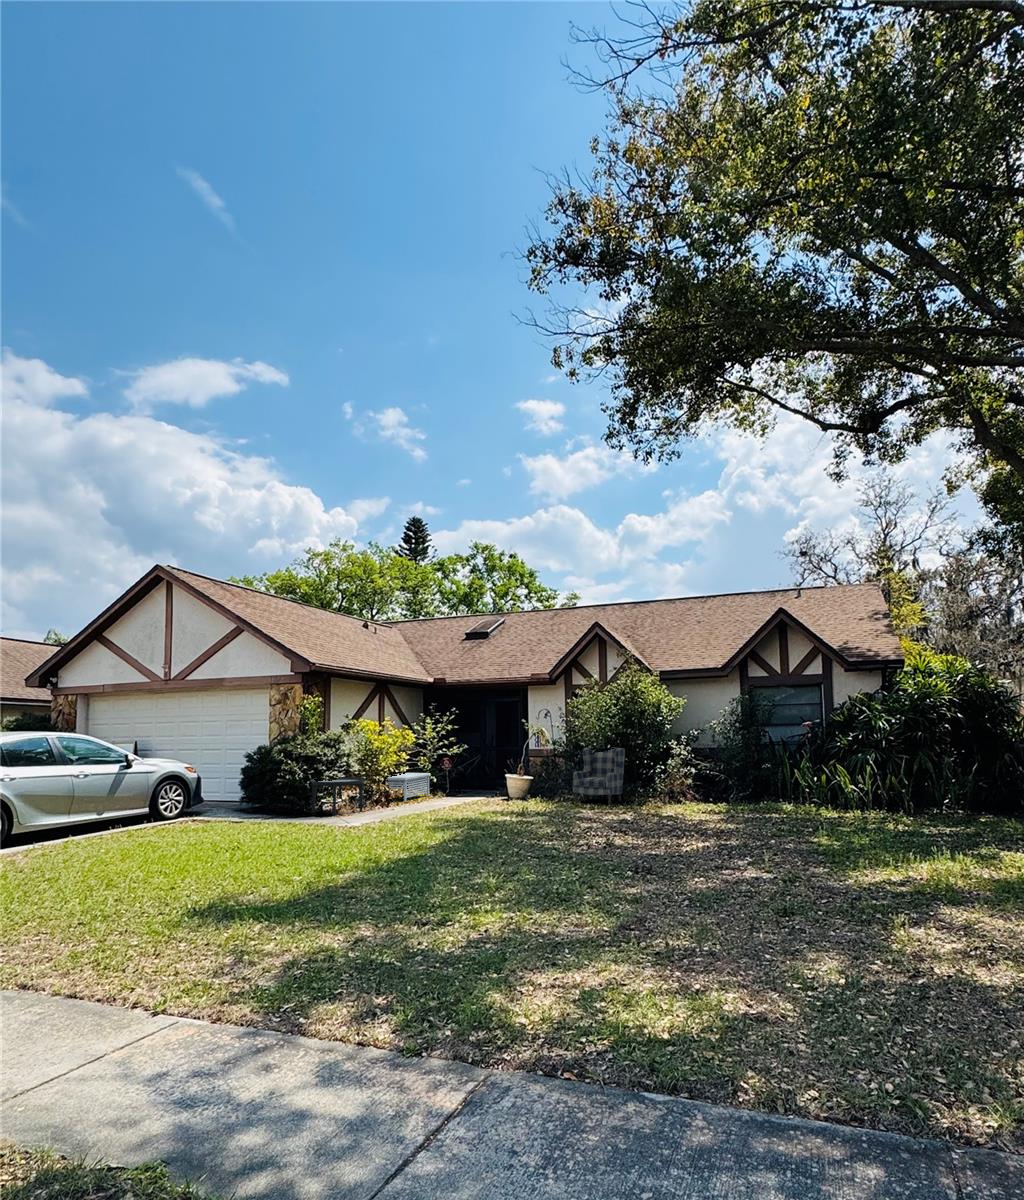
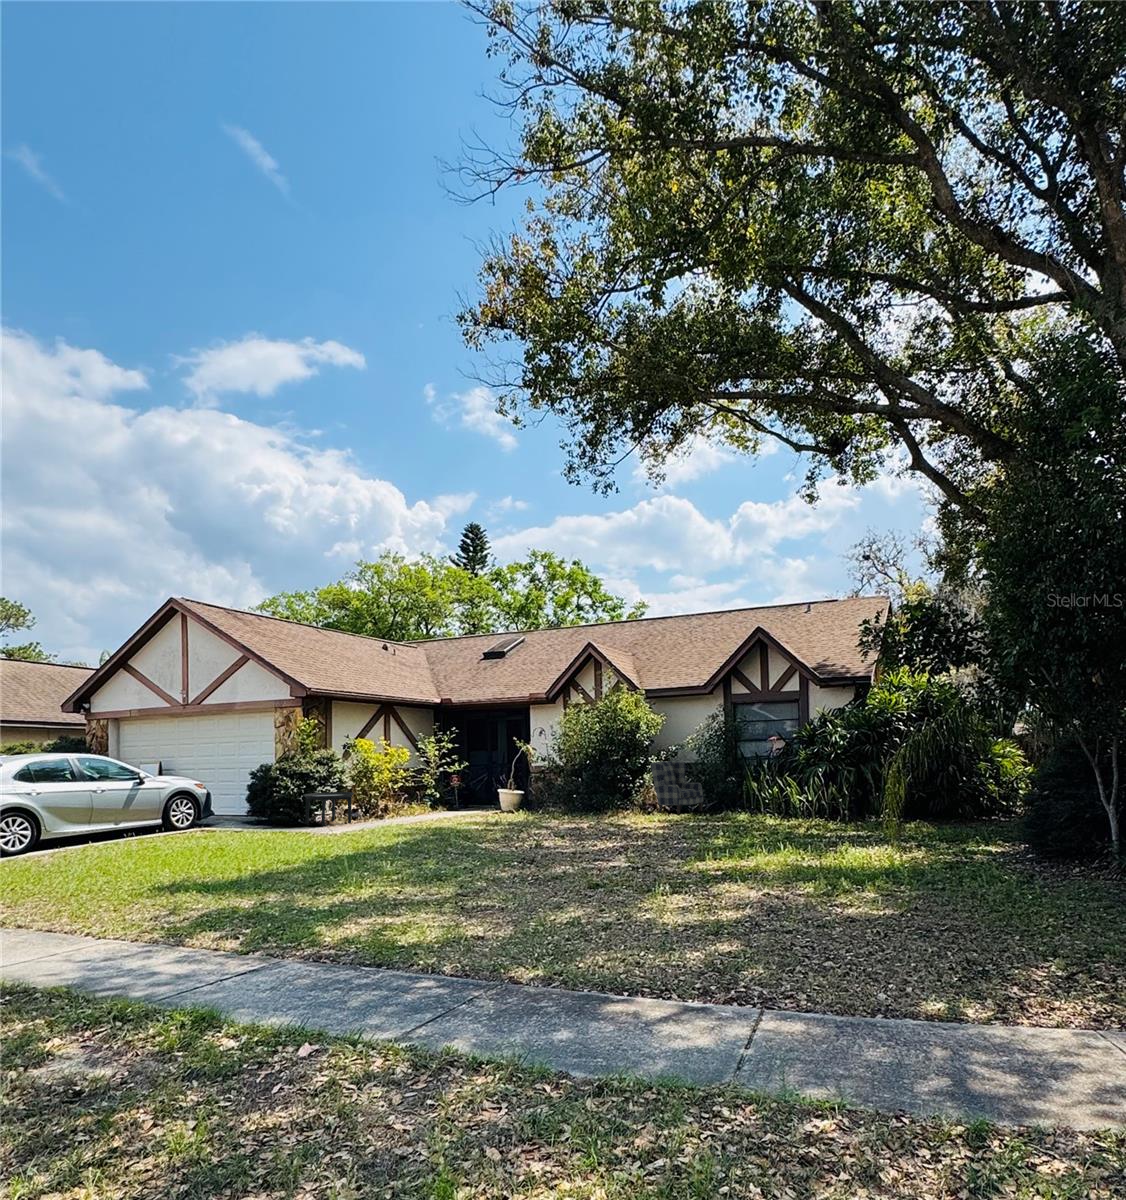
chair: present [573,747,625,804] -> present [650,761,703,814]
storage bench: present [385,773,431,802] -> none [378,789,427,815]

